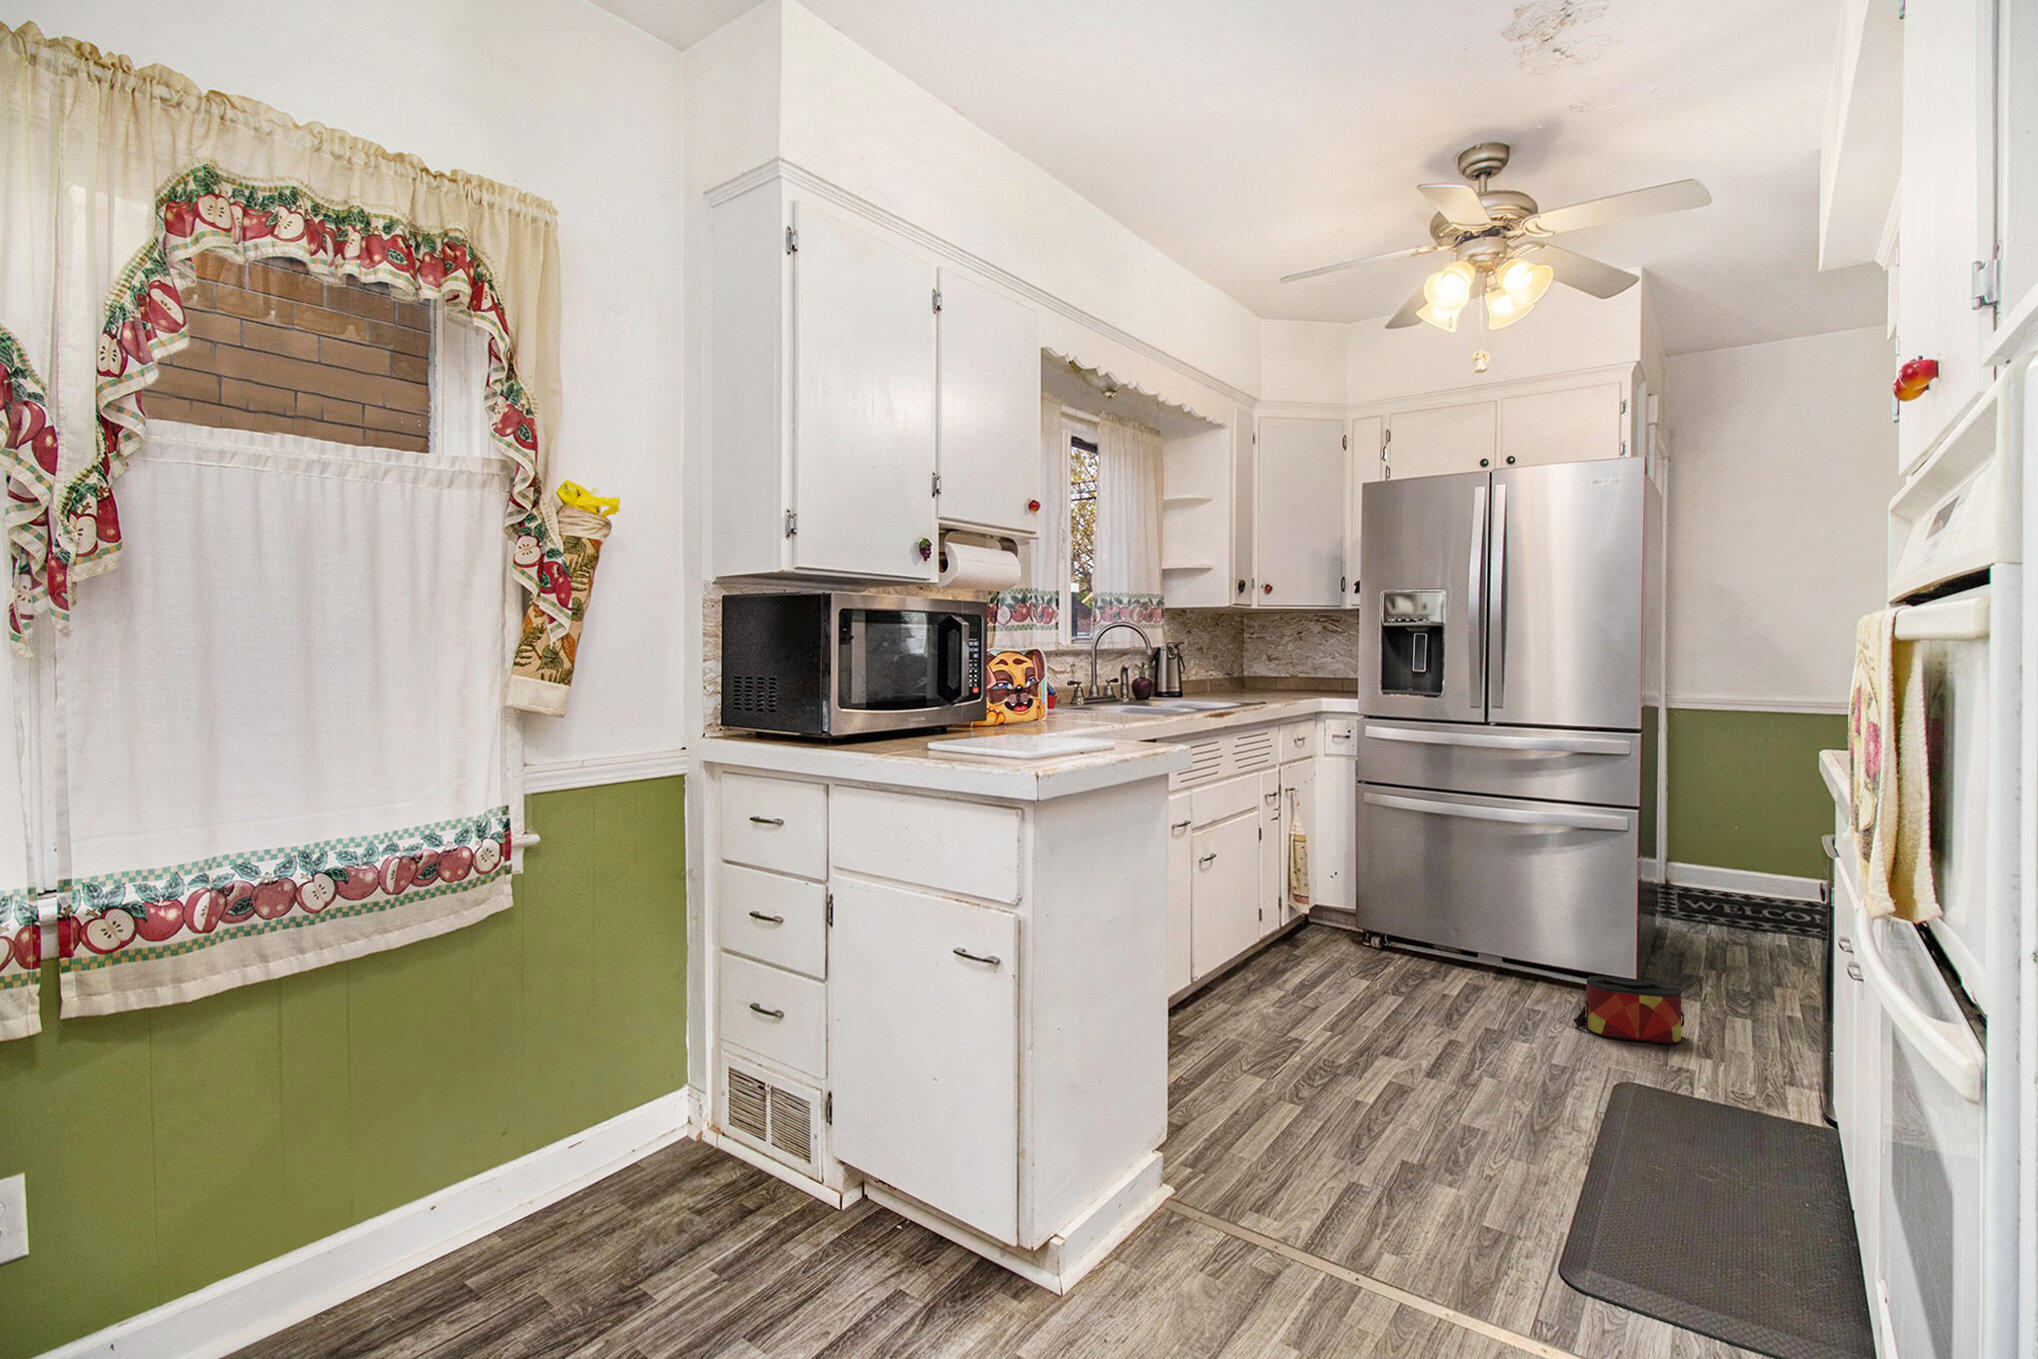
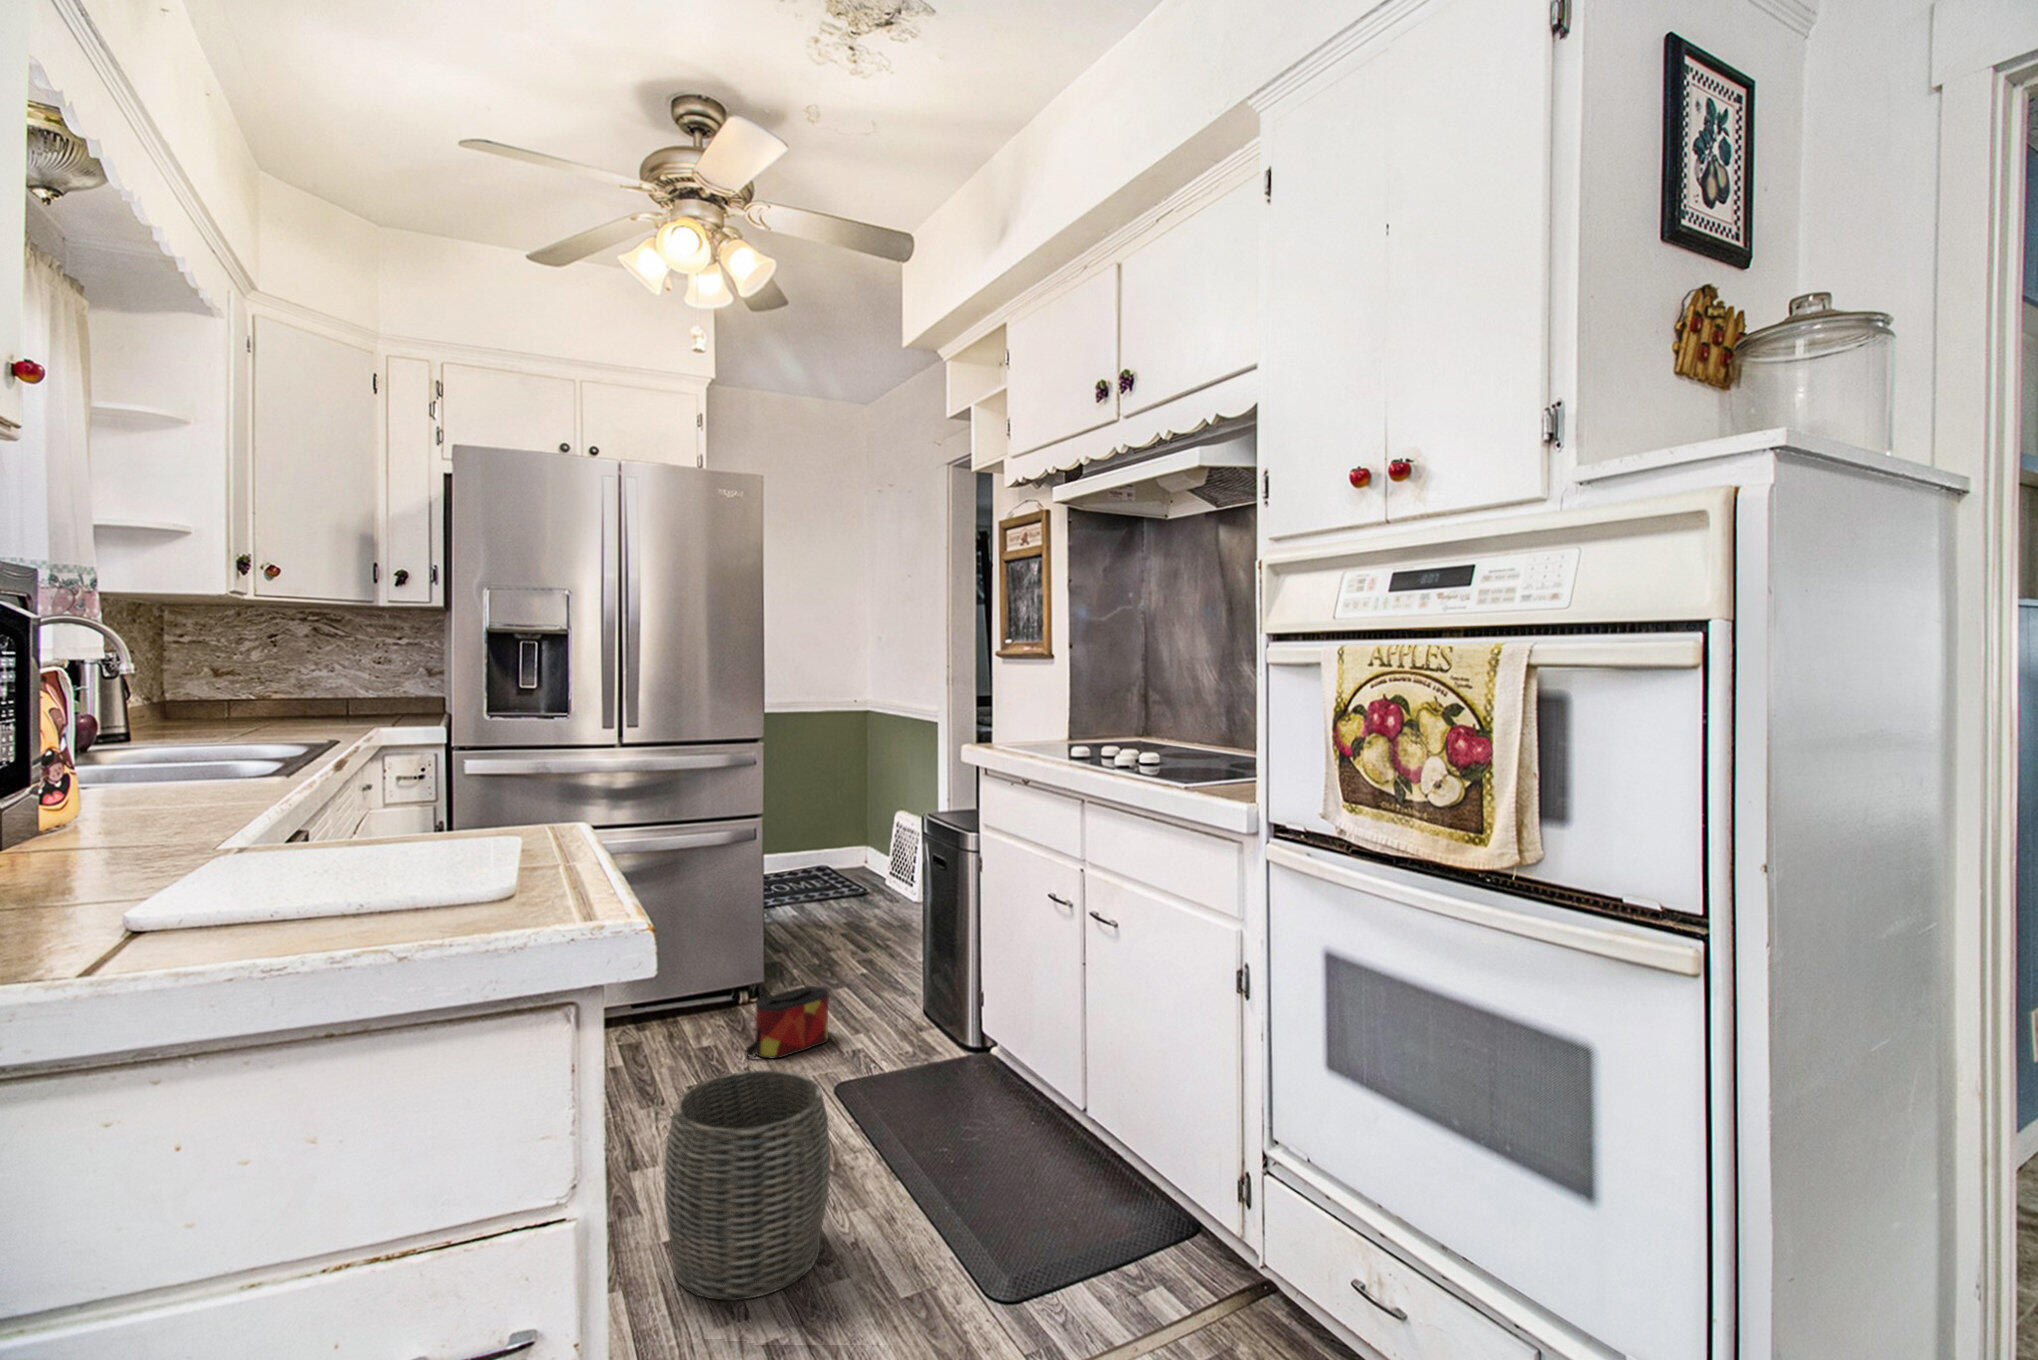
woven basket: none [1335,987,1478,1168] -> present [664,1070,830,1300]

